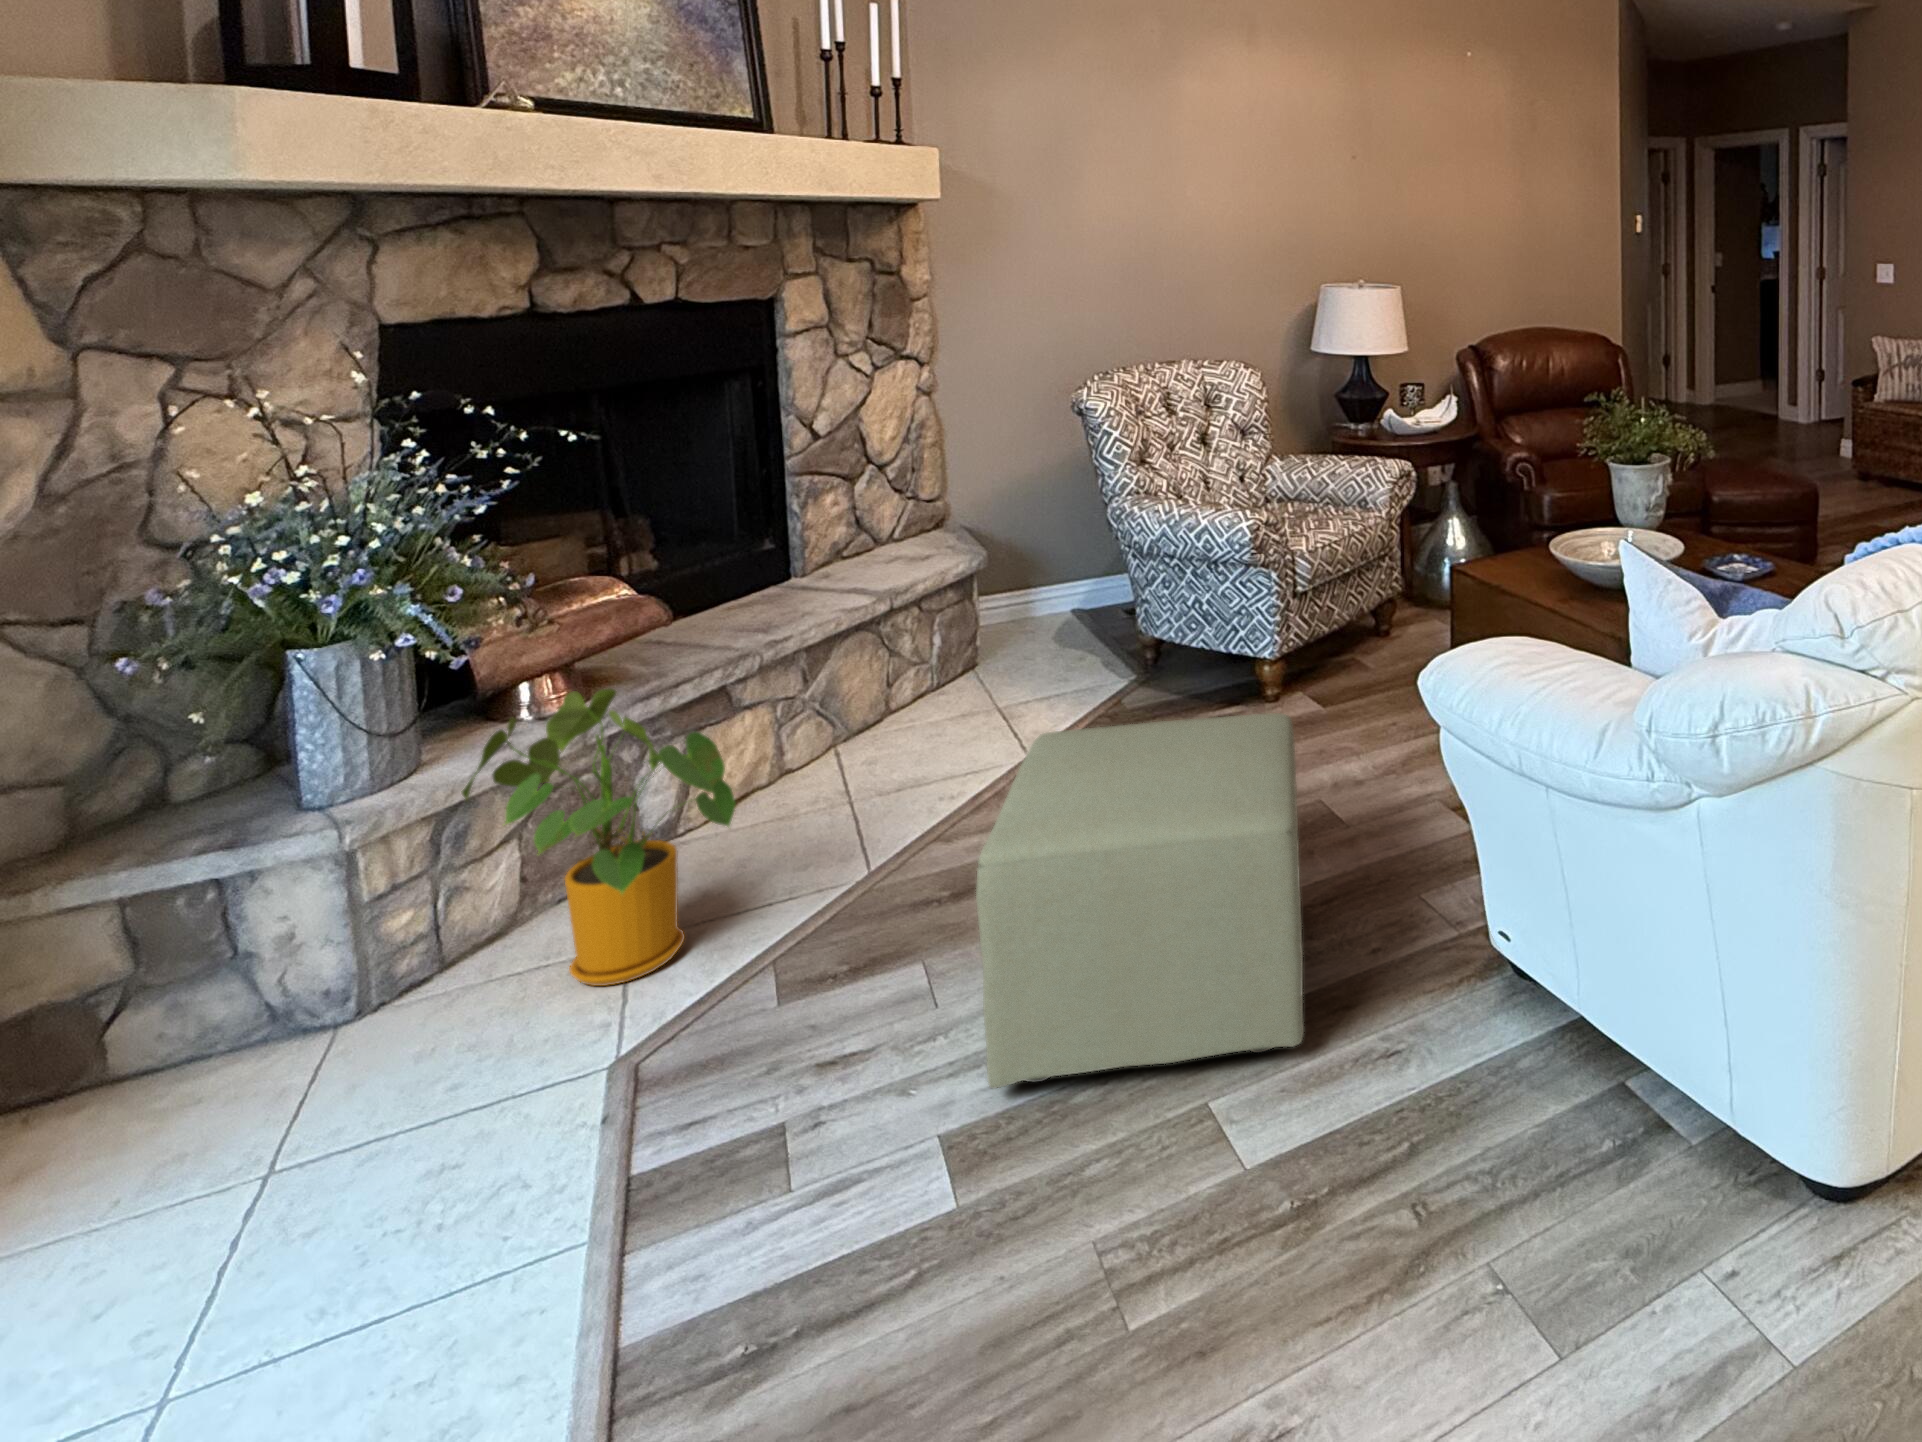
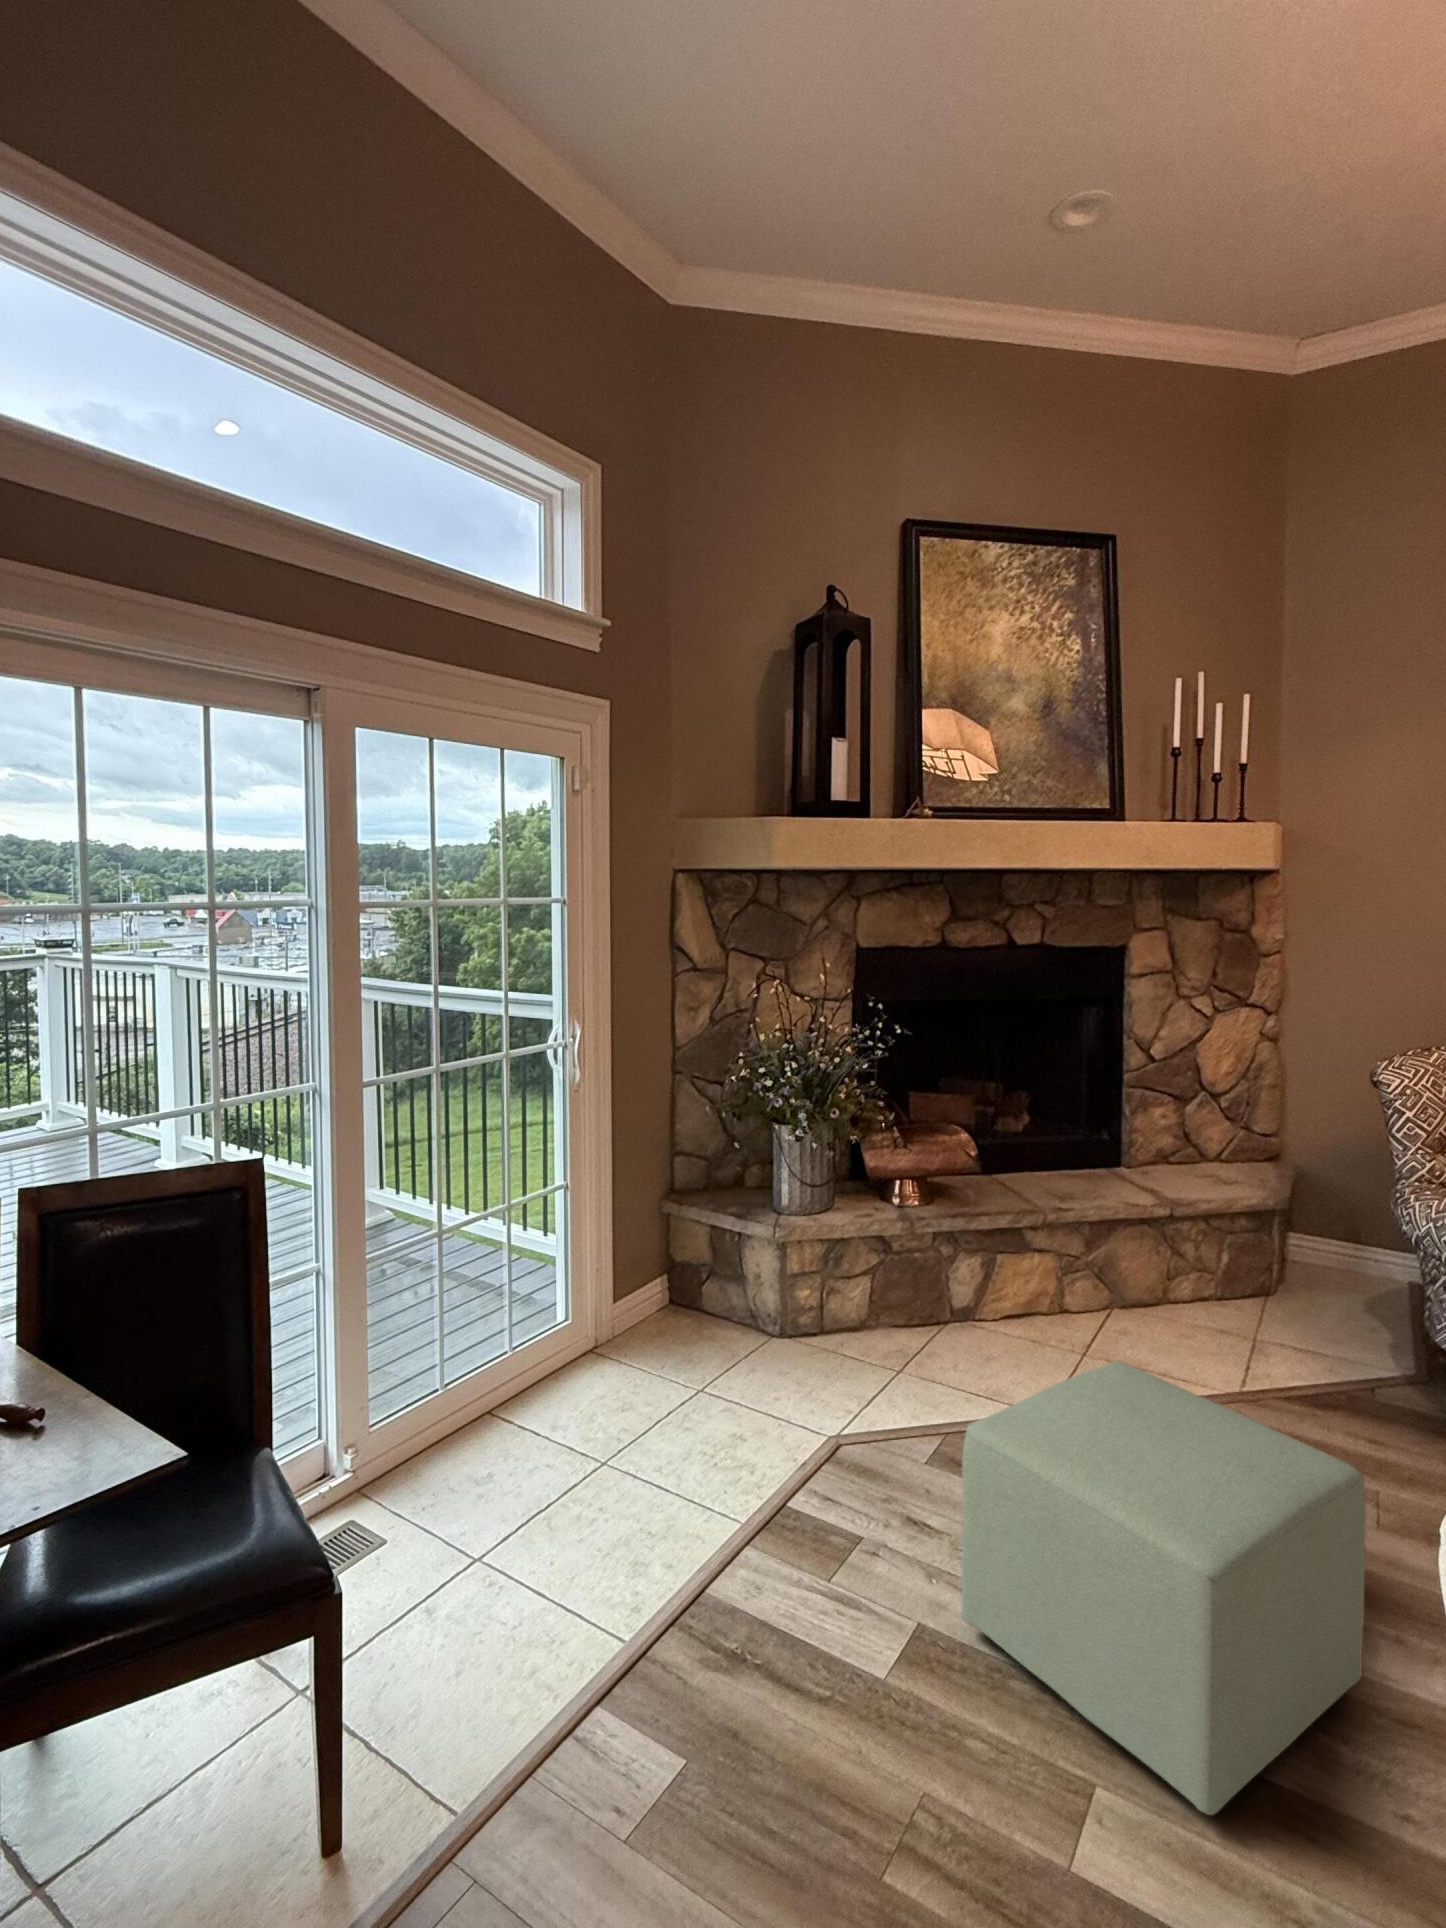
house plant: present [461,689,735,986] -> none [827,1195,955,1396]

